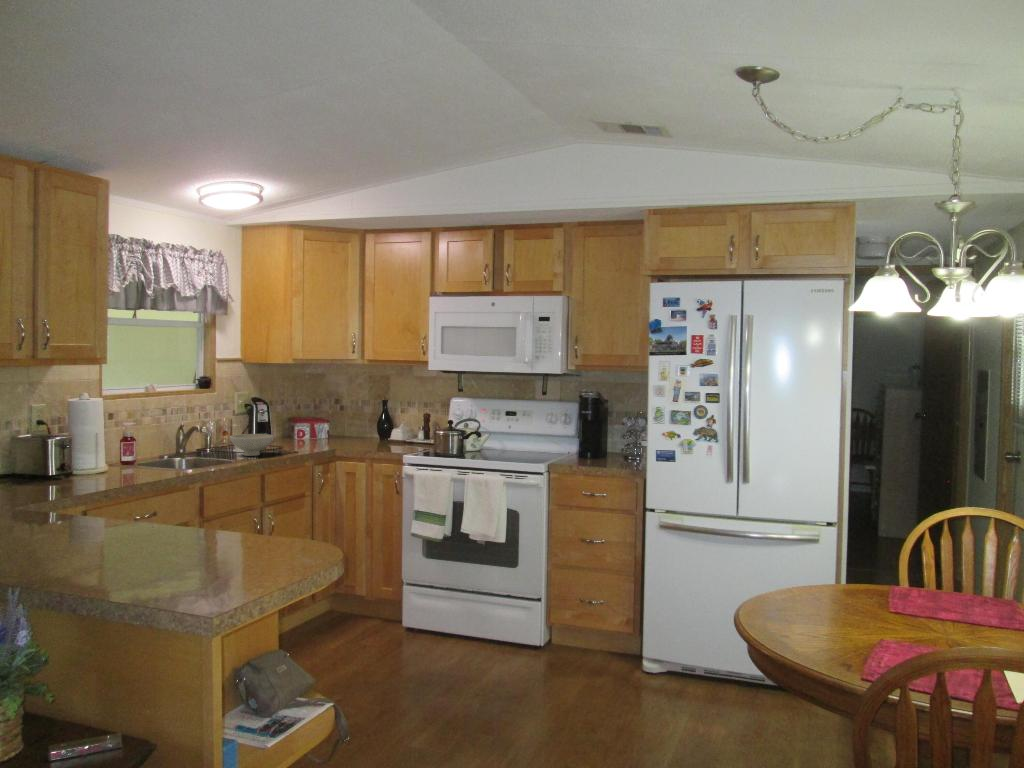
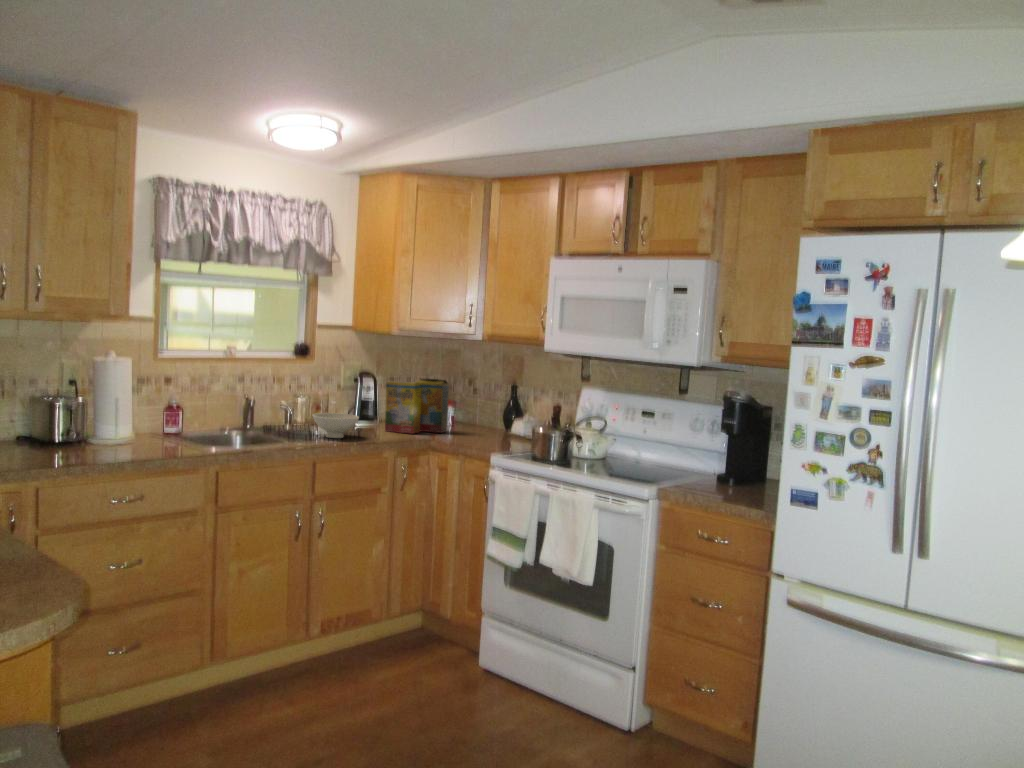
cereal box: none [283,399,334,447] -> present [385,378,449,434]

